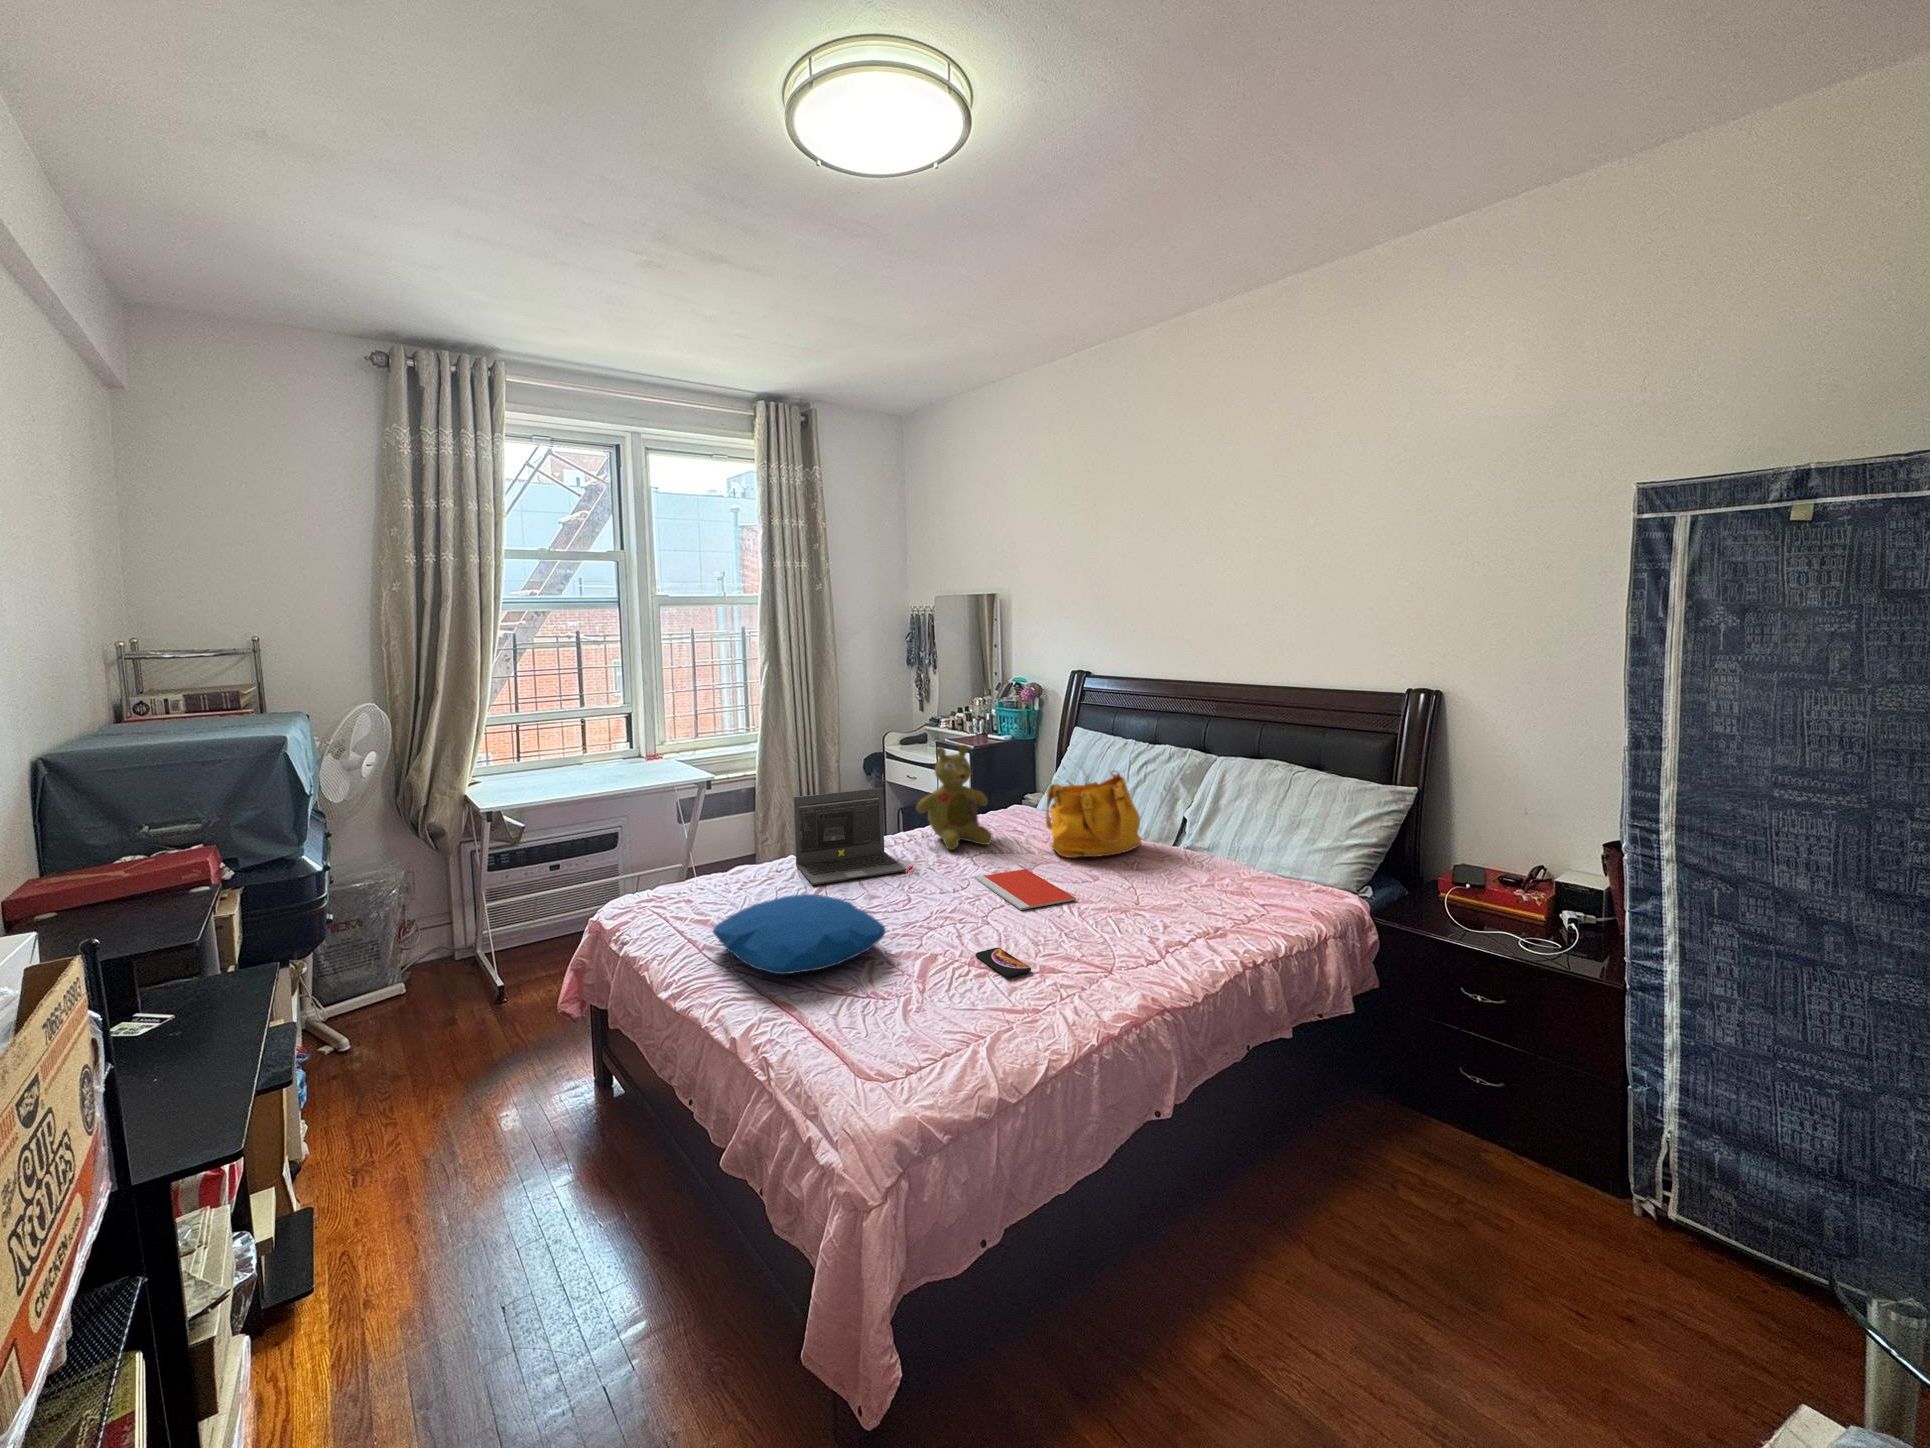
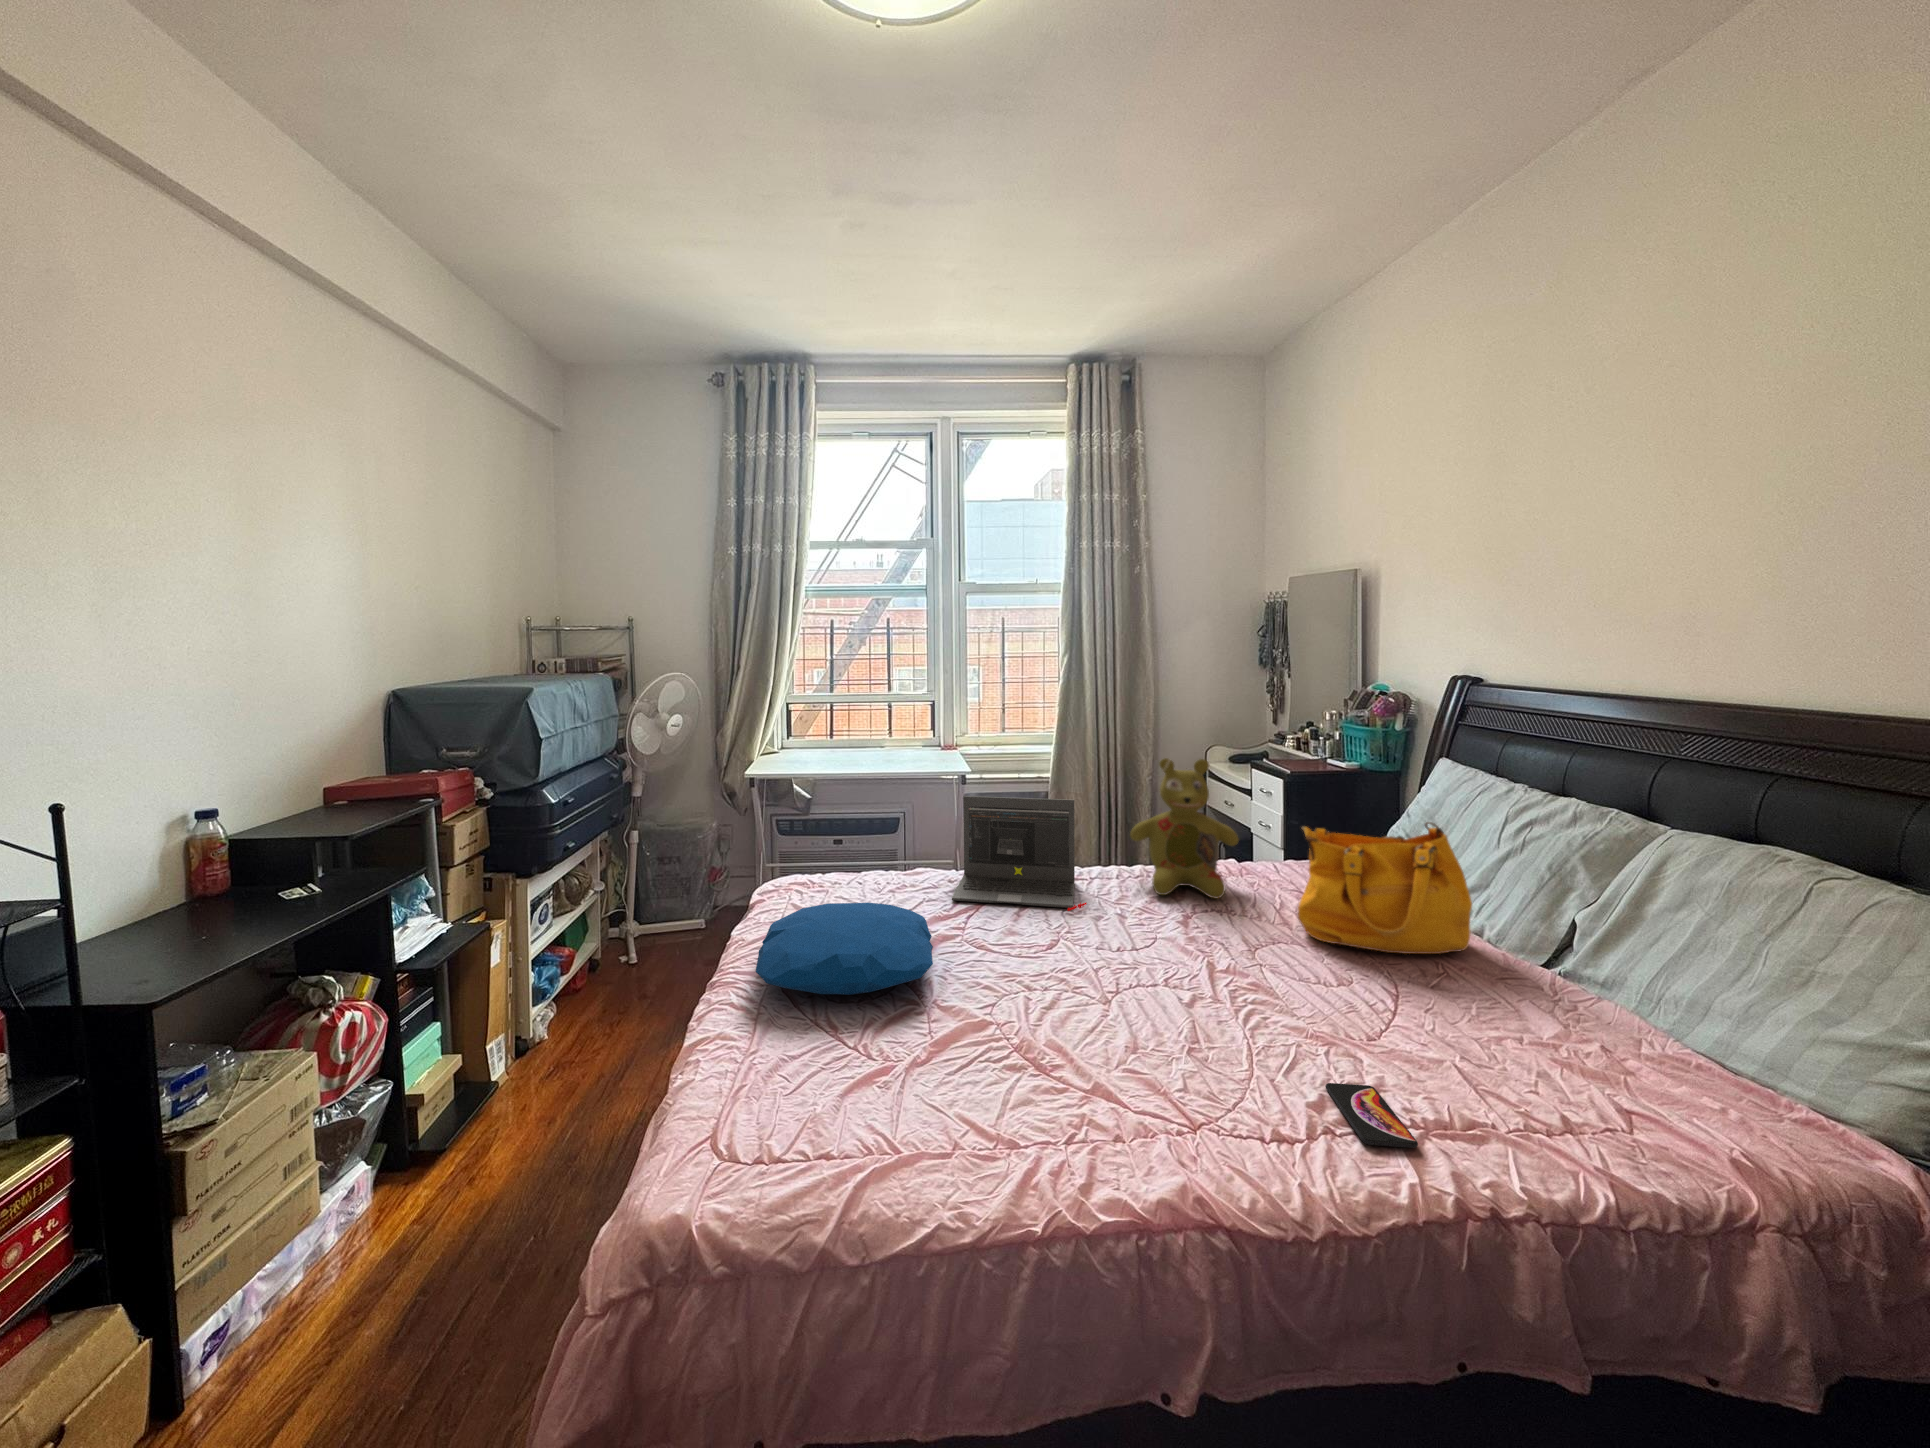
notebook: present [975,869,1076,910] -> none [1149,935,1260,1004]
smartphone: present [975,948,1031,977] -> present [1325,1083,1418,1148]

